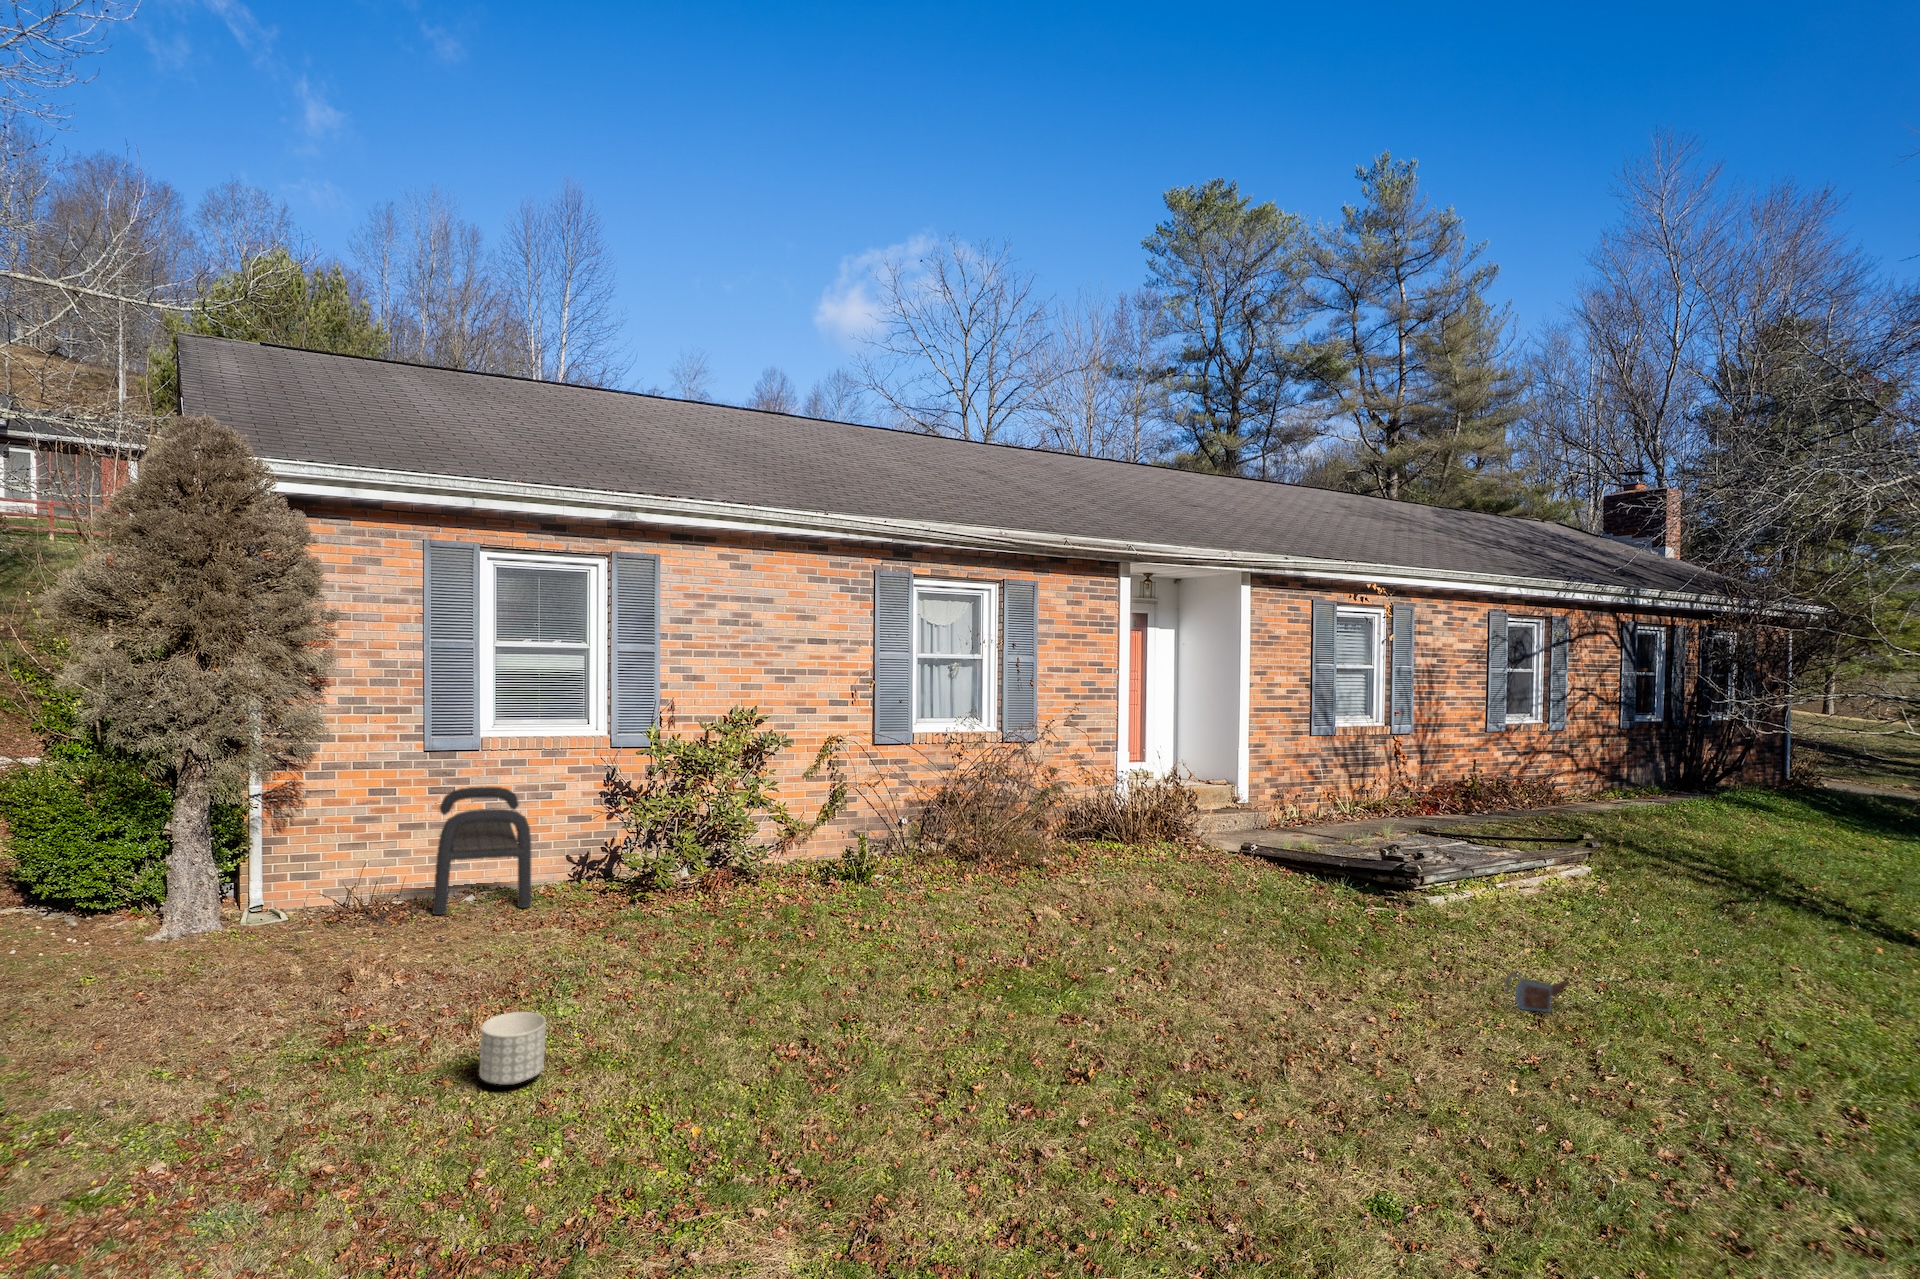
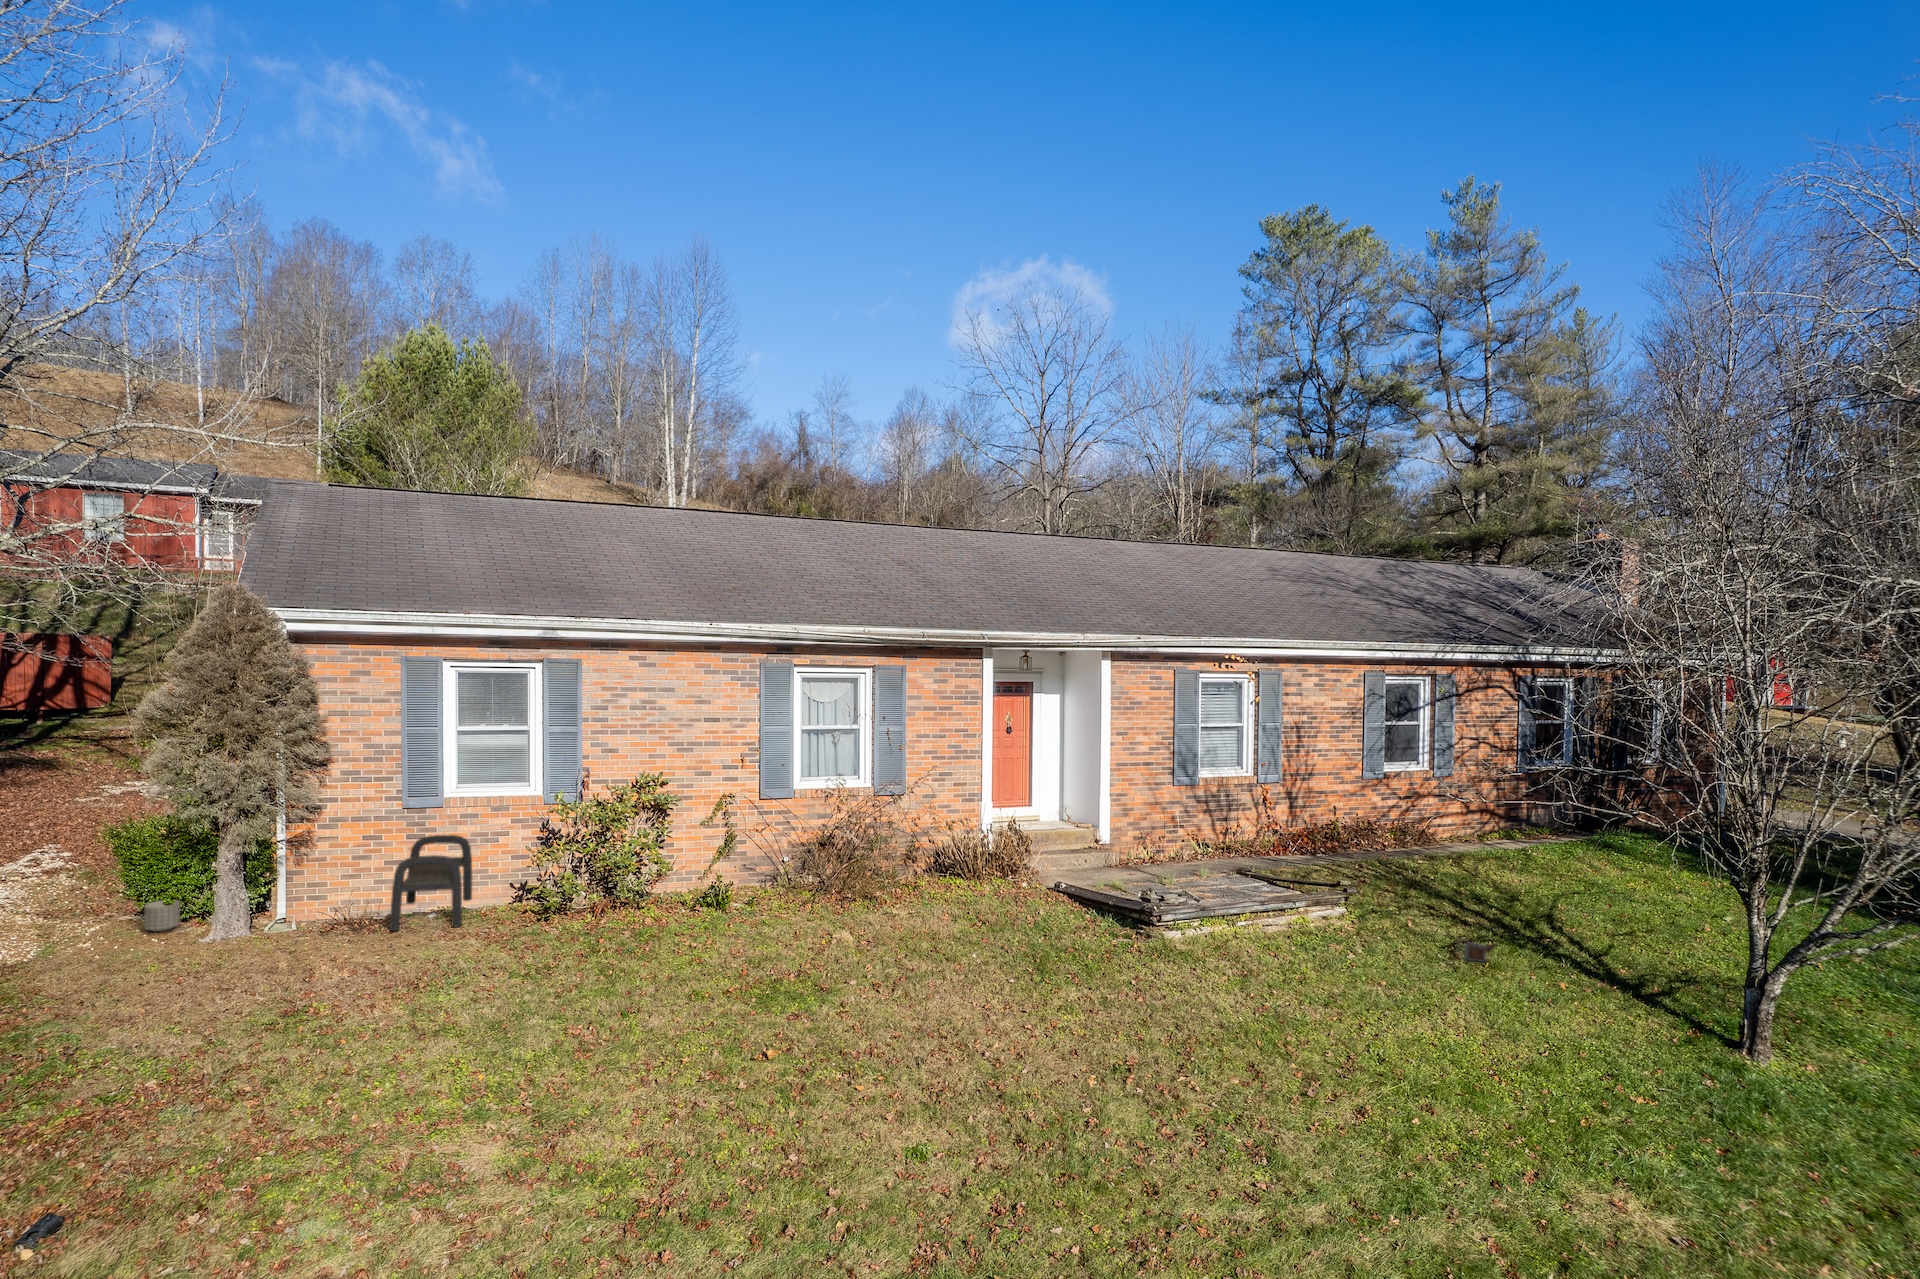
watering can: present [1505,973,1570,1012] -> present [1457,938,1497,962]
planter: present [479,1012,546,1085] -> present [144,901,180,932]

